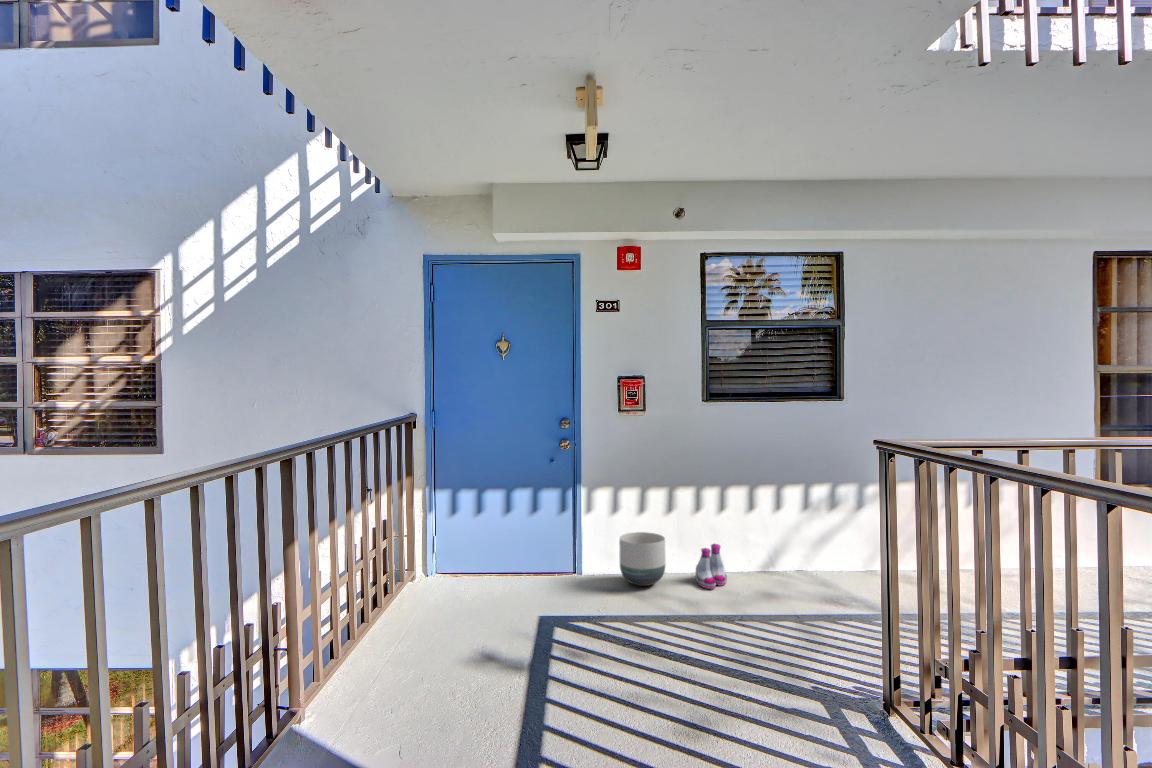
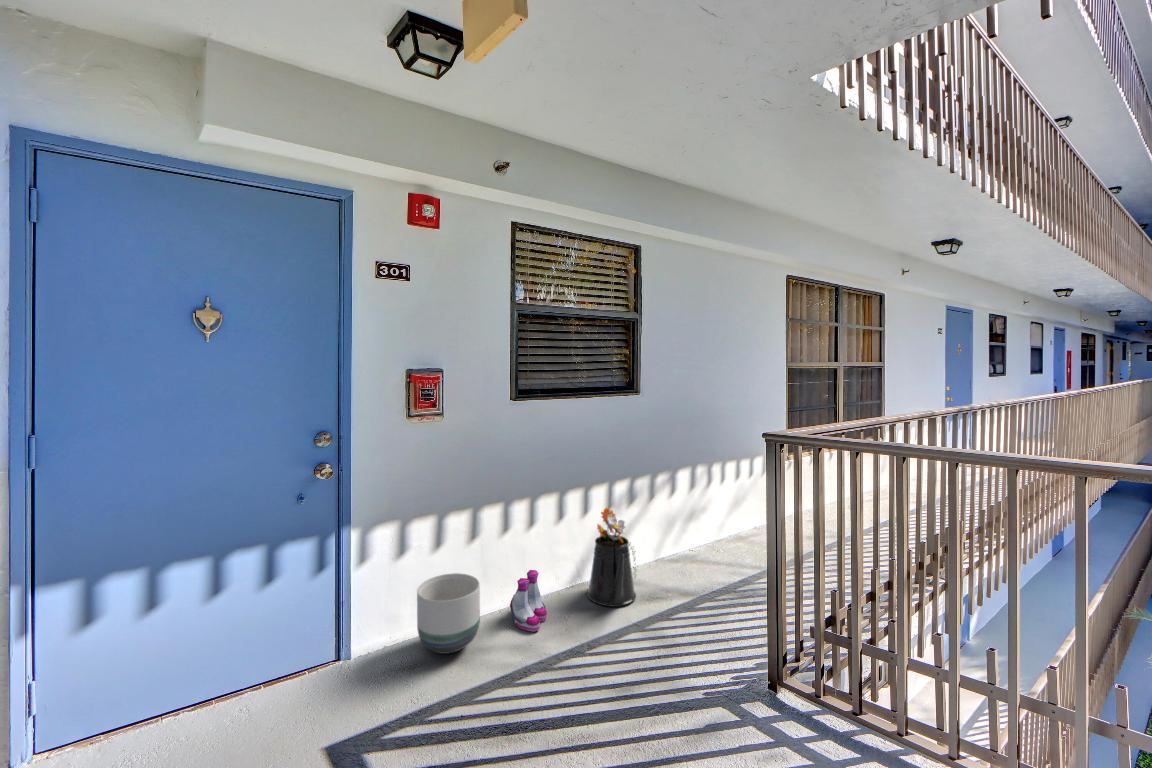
watering can: none [772,503,820,591] -> present [587,508,636,607]

